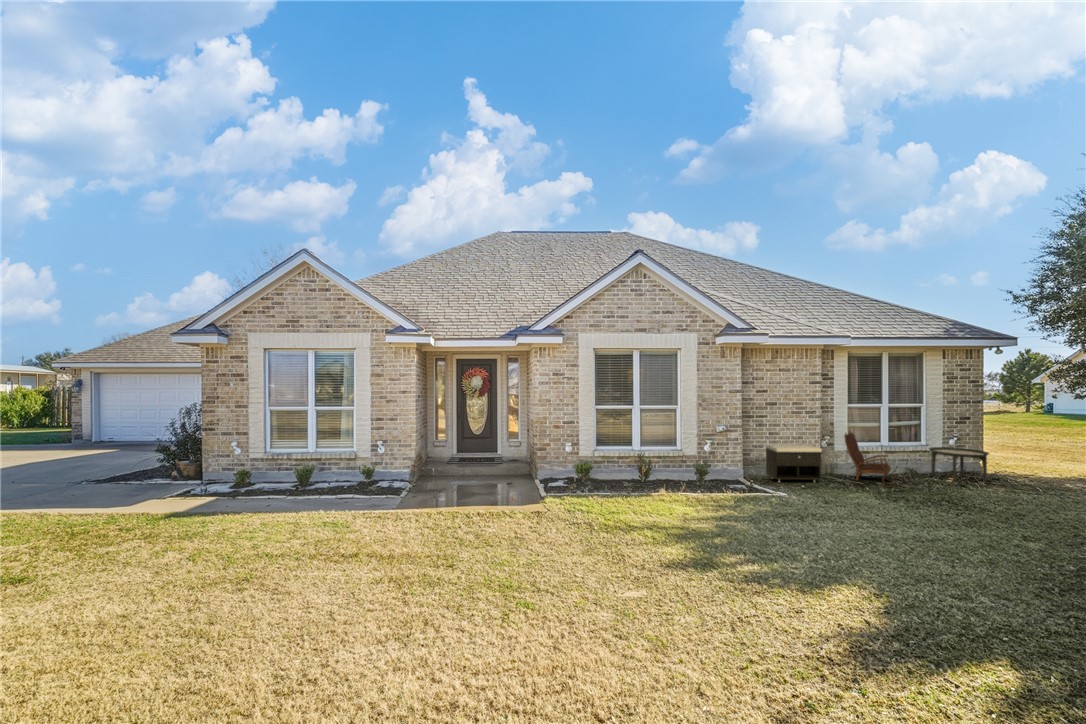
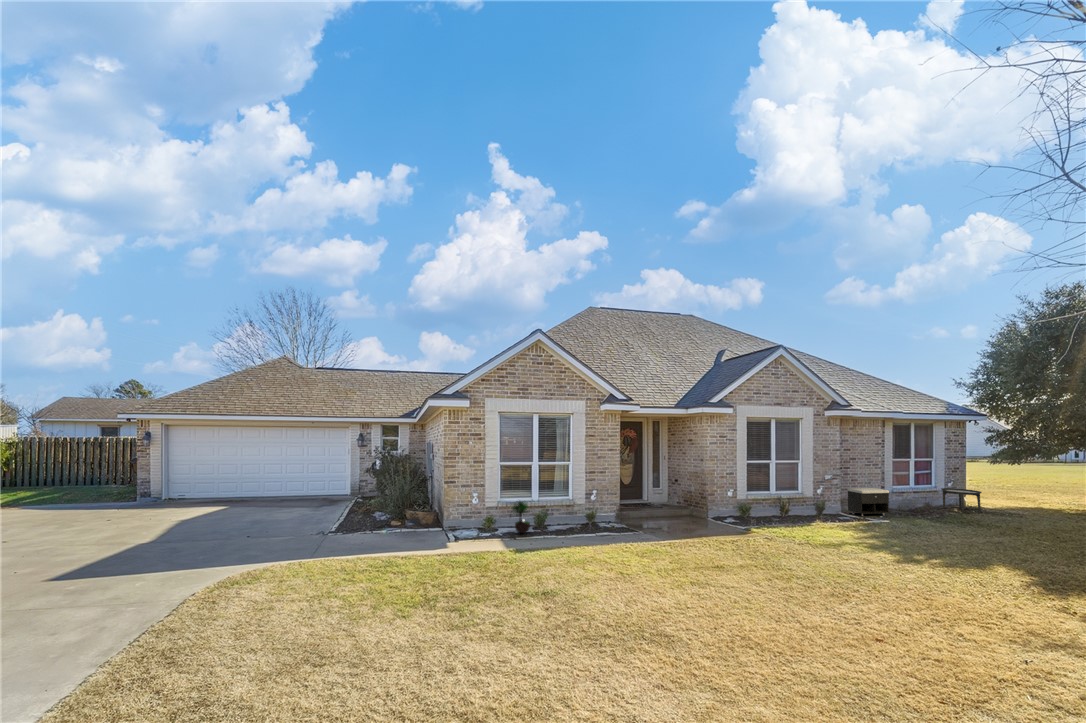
armchair: present [844,431,890,484] -> none [893,477,928,515]
potted tree: none [263,447,294,489] -> present [511,501,530,533]

